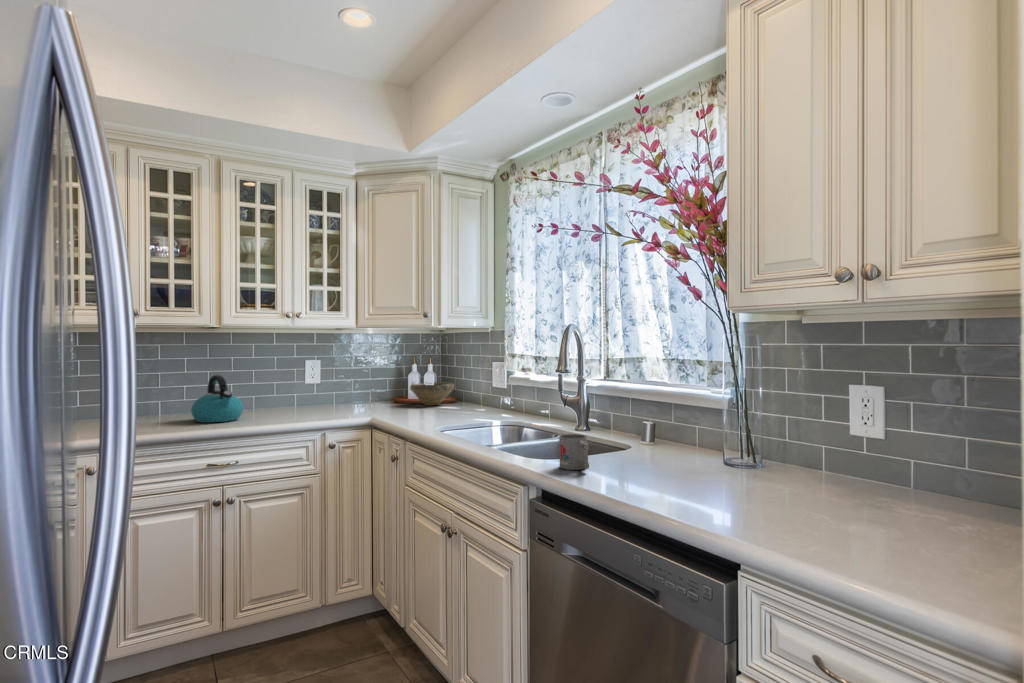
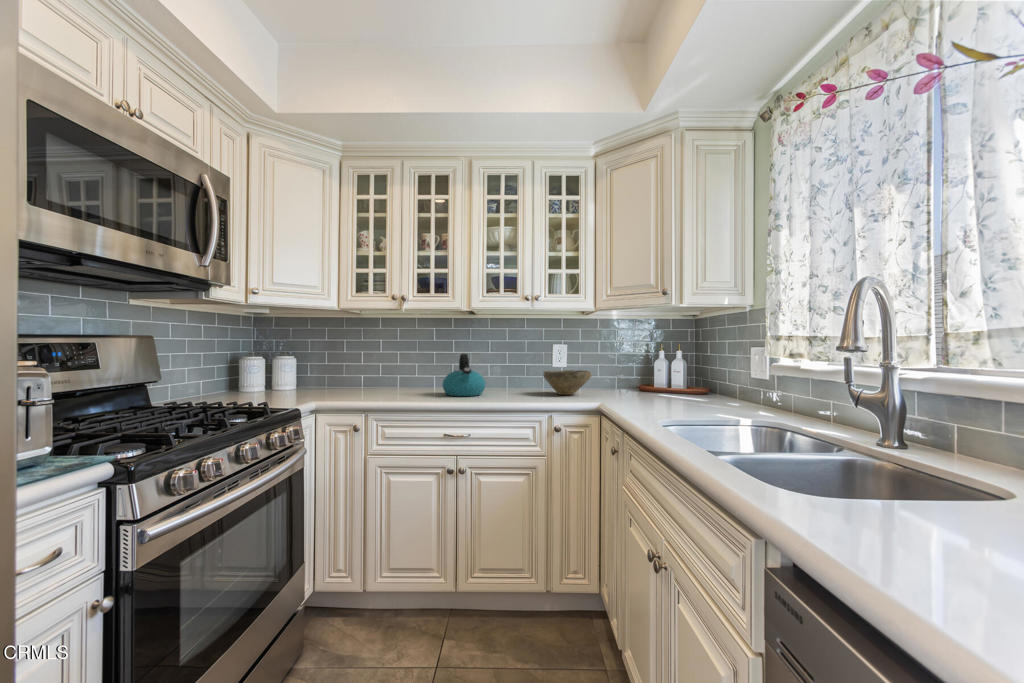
bowl: present [410,382,454,406] -> present [543,370,591,395]
mug: present [559,434,589,470] -> none [833,457,910,541]

